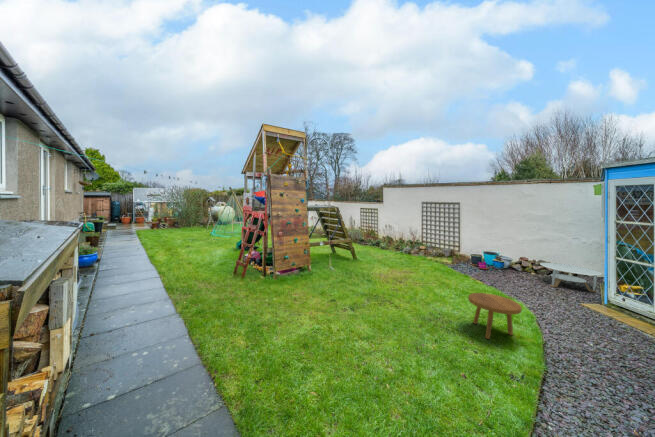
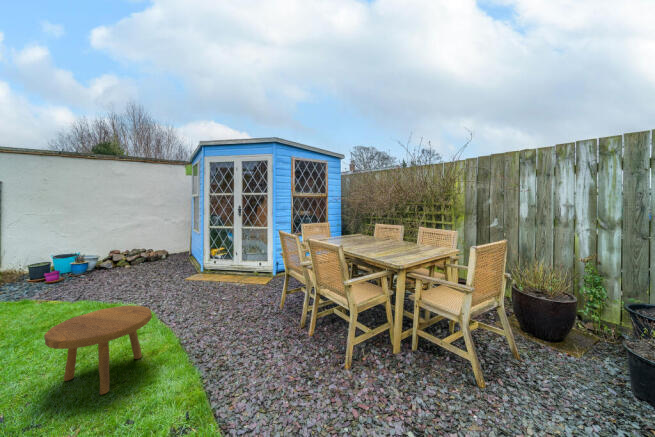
round table: present [540,263,602,292] -> none [136,246,192,273]

